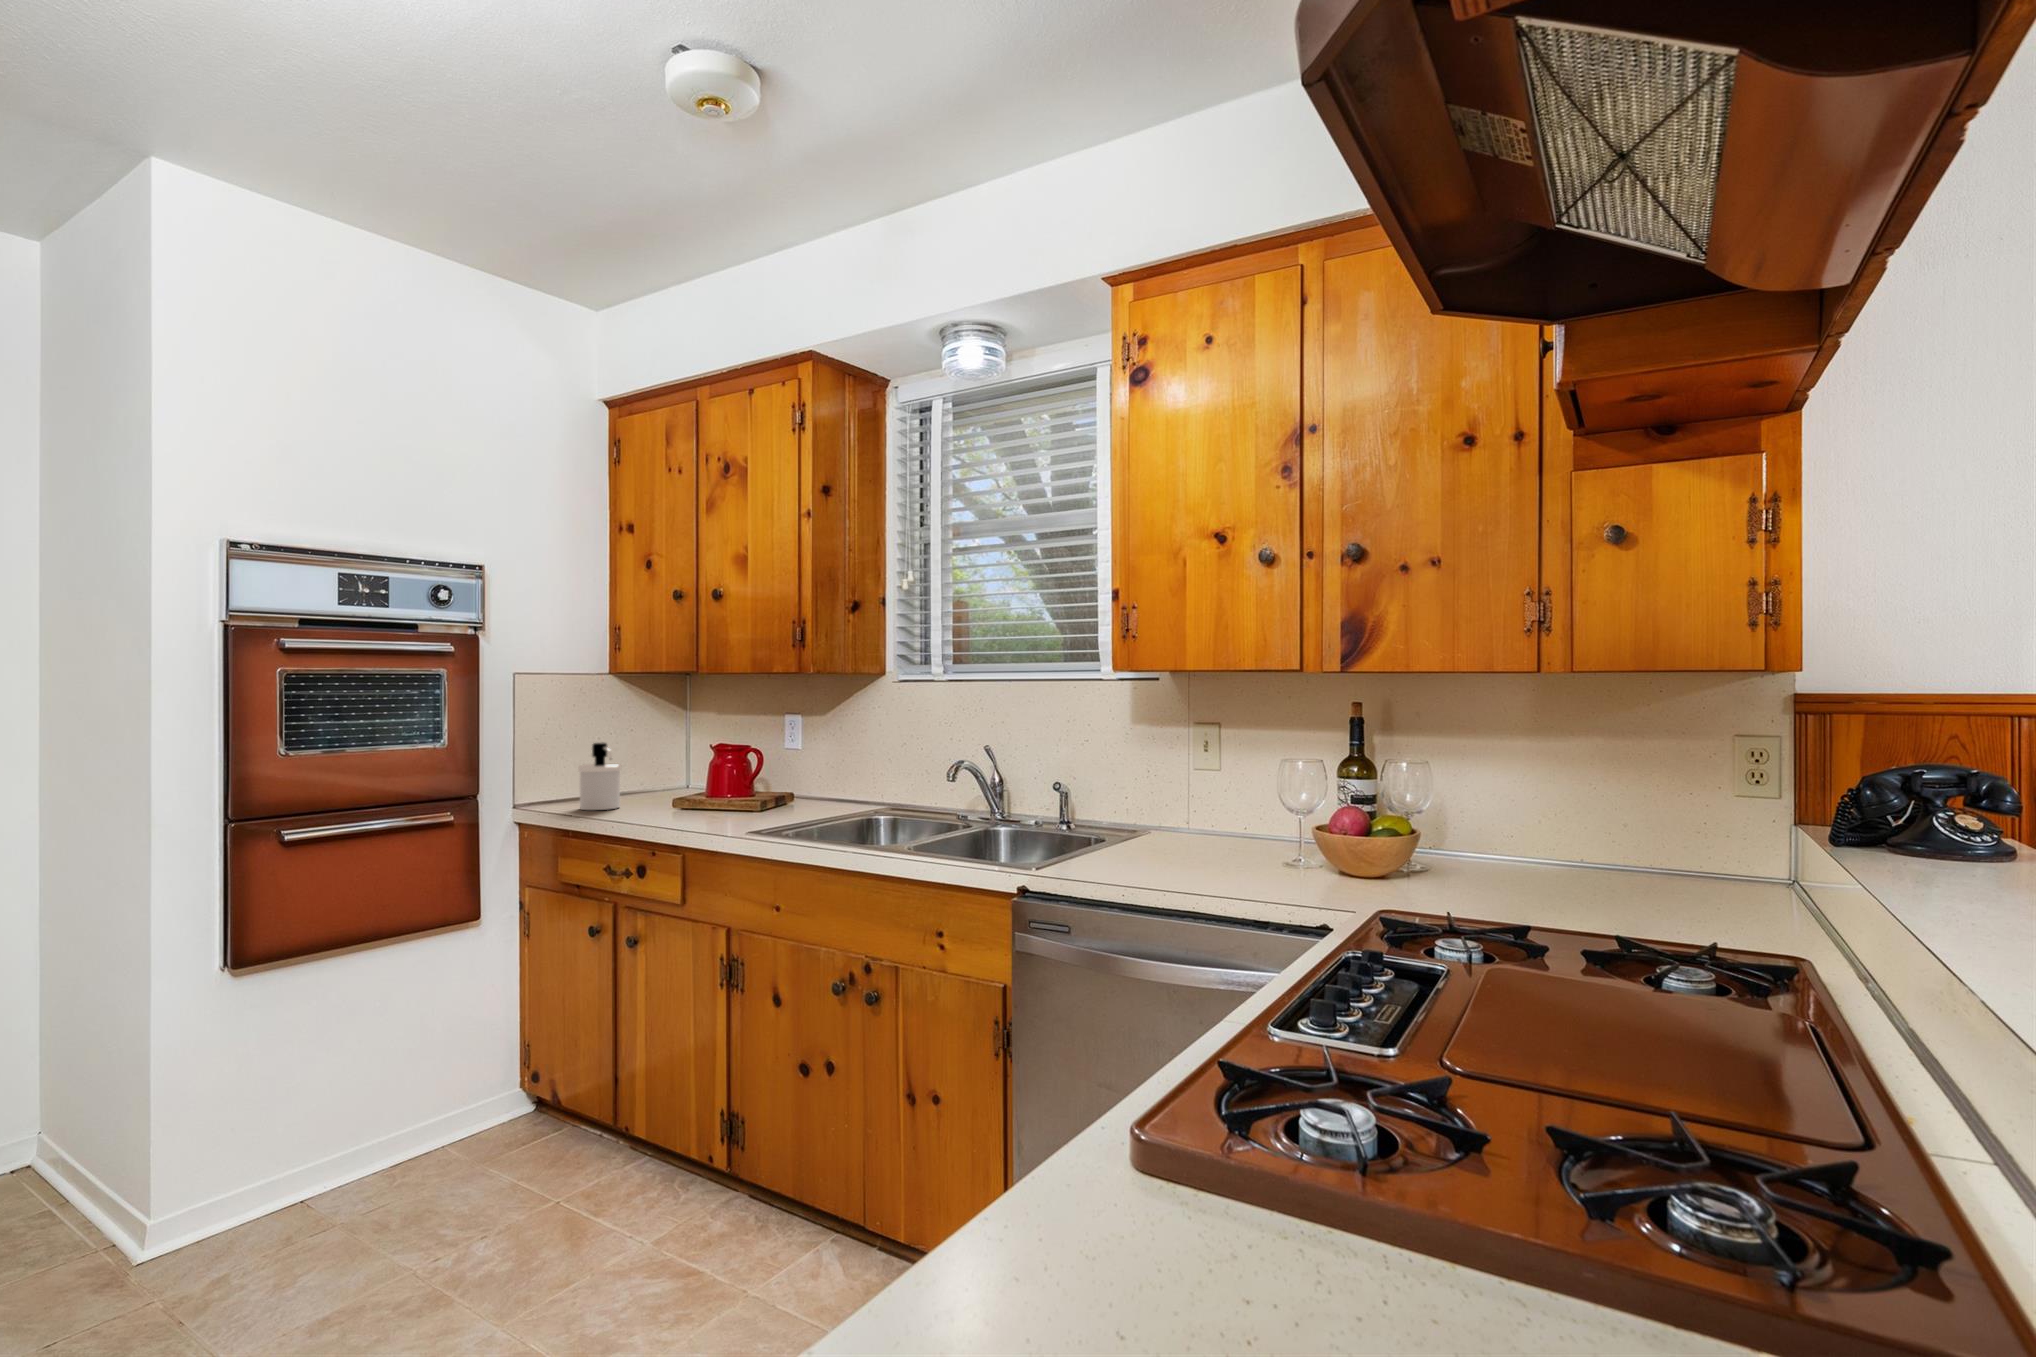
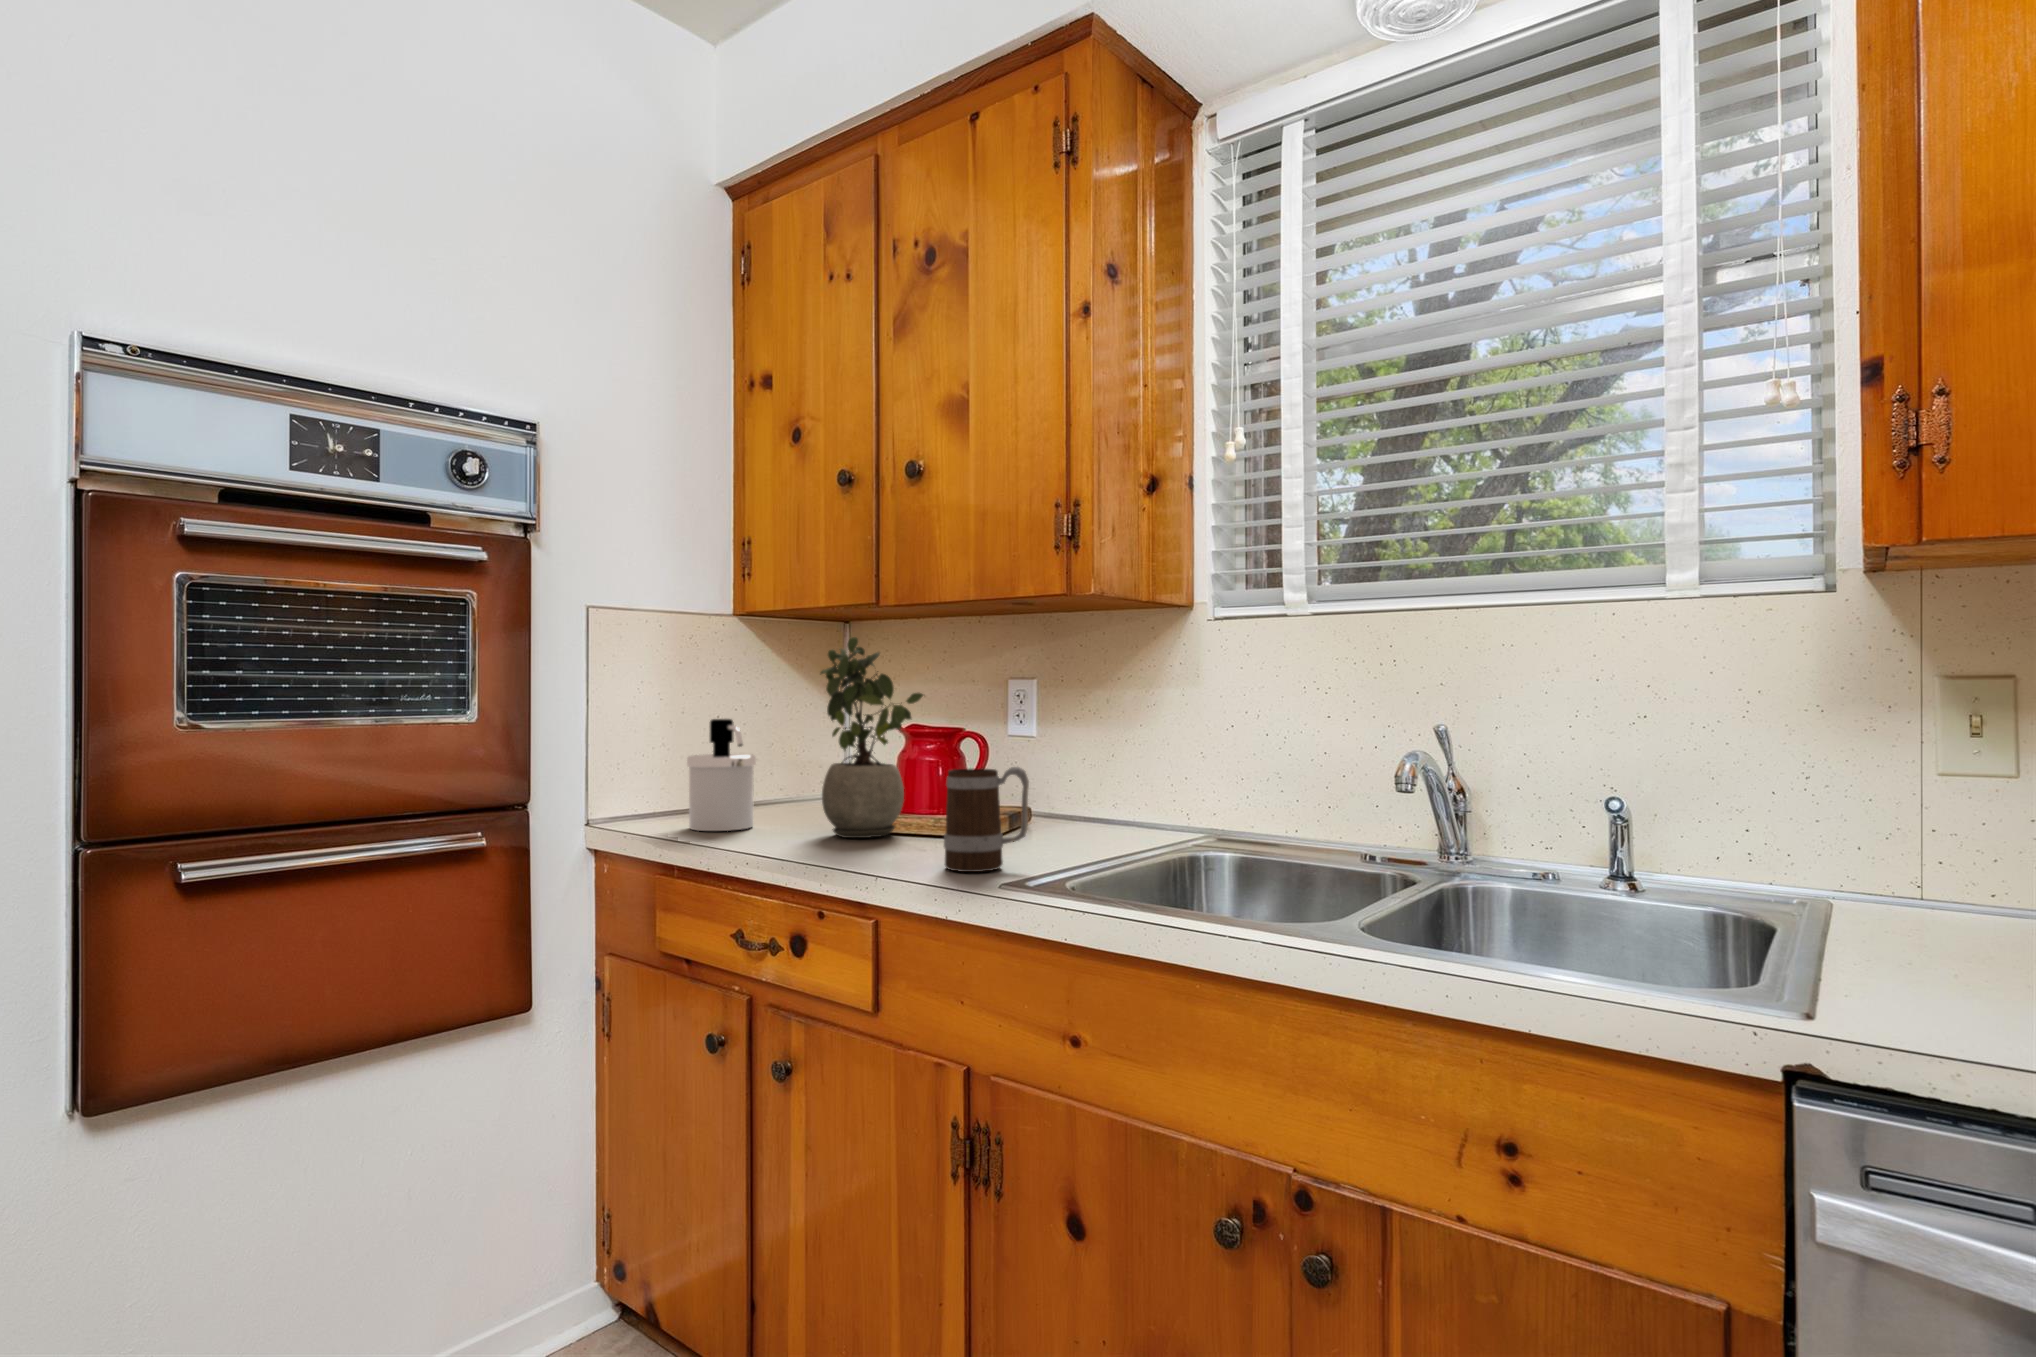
potted plant: none [660,695,719,813] -> present [820,637,923,838]
mug: none [723,771,771,828] -> present [944,767,1029,872]

